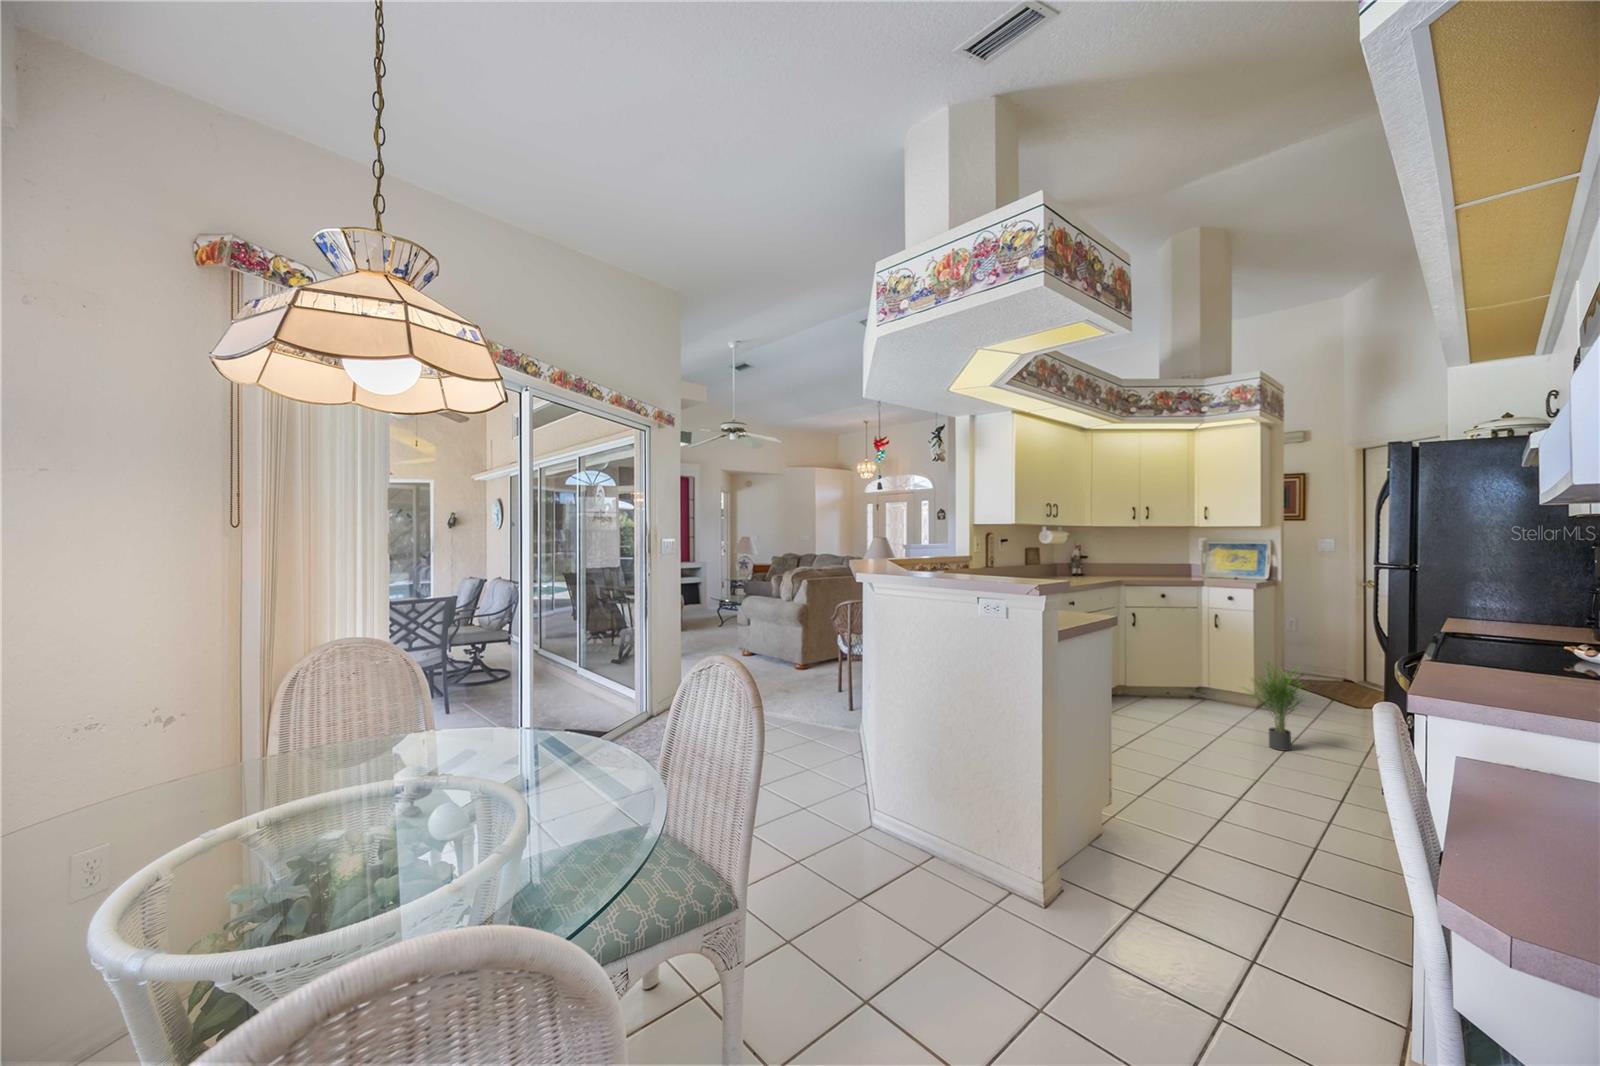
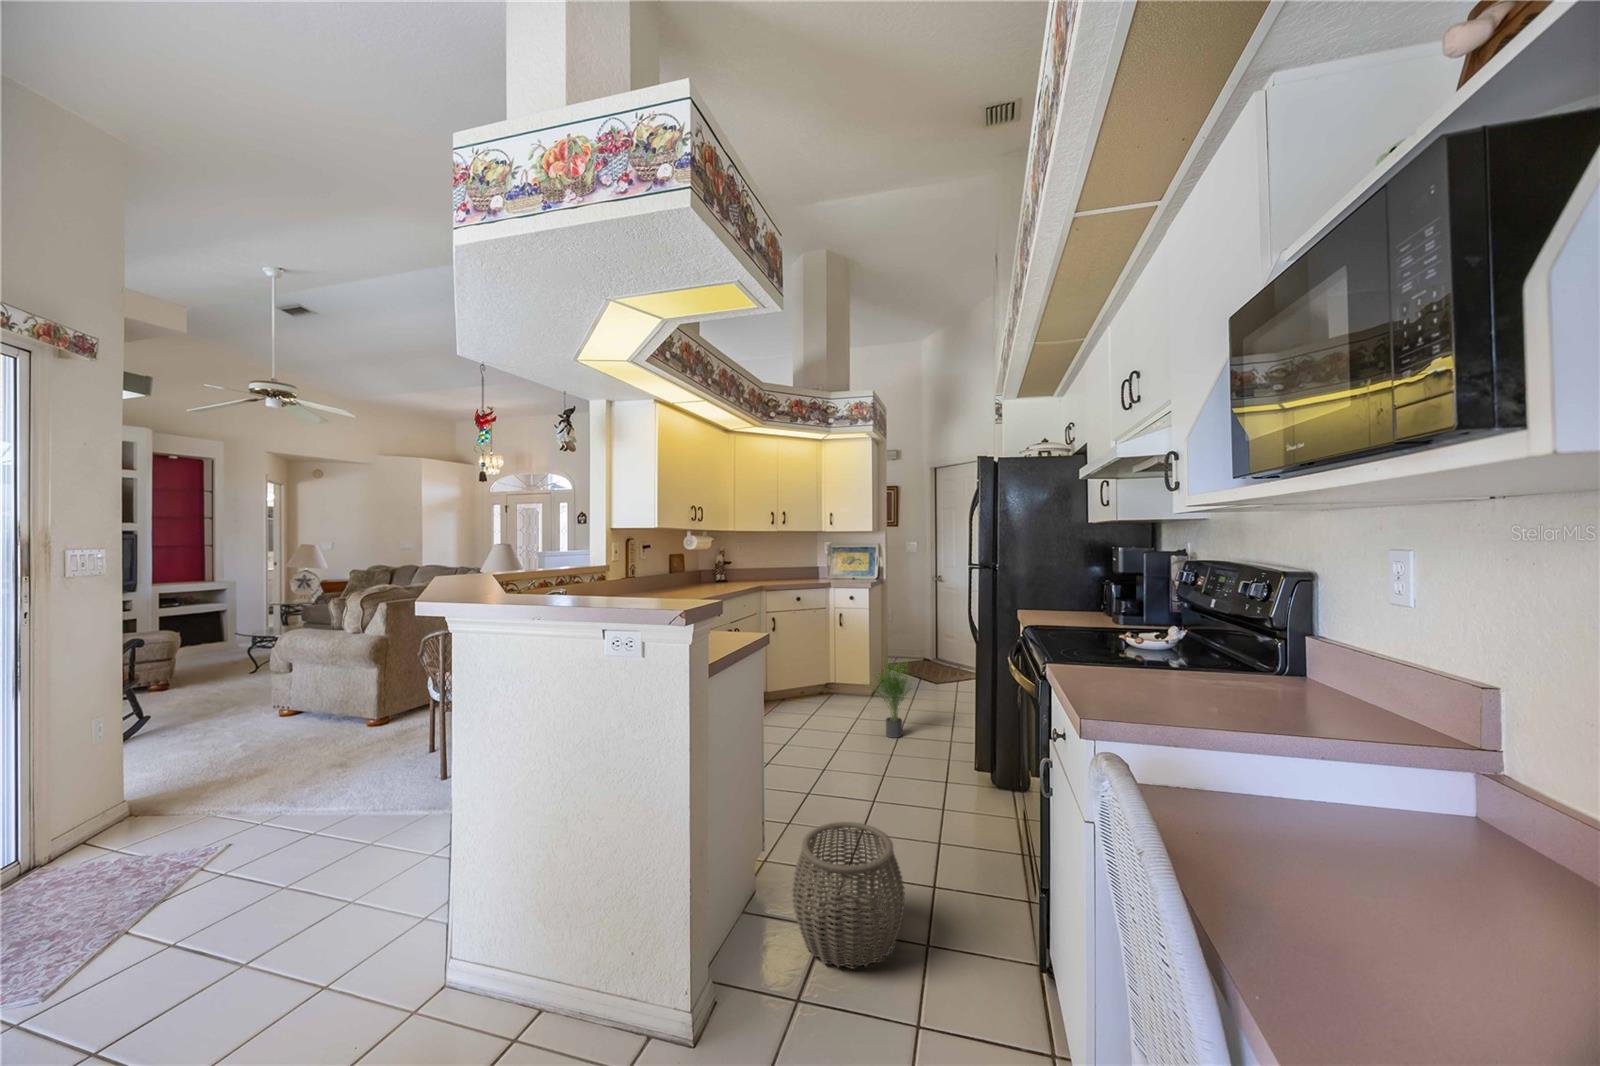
woven basket: none [1135,788,1255,914] -> present [792,822,905,969]

